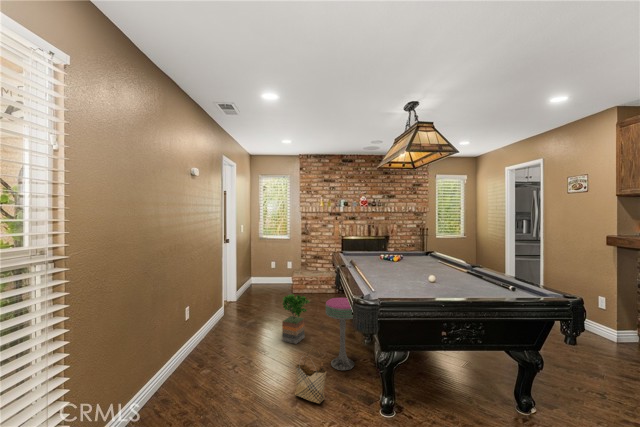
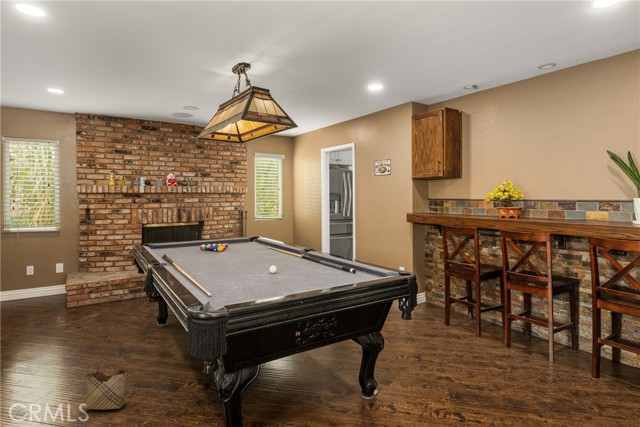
potted tree: present [282,294,309,344] -> none [56,298,100,361]
bar stool: present [326,297,354,370] -> none [123,291,168,373]

